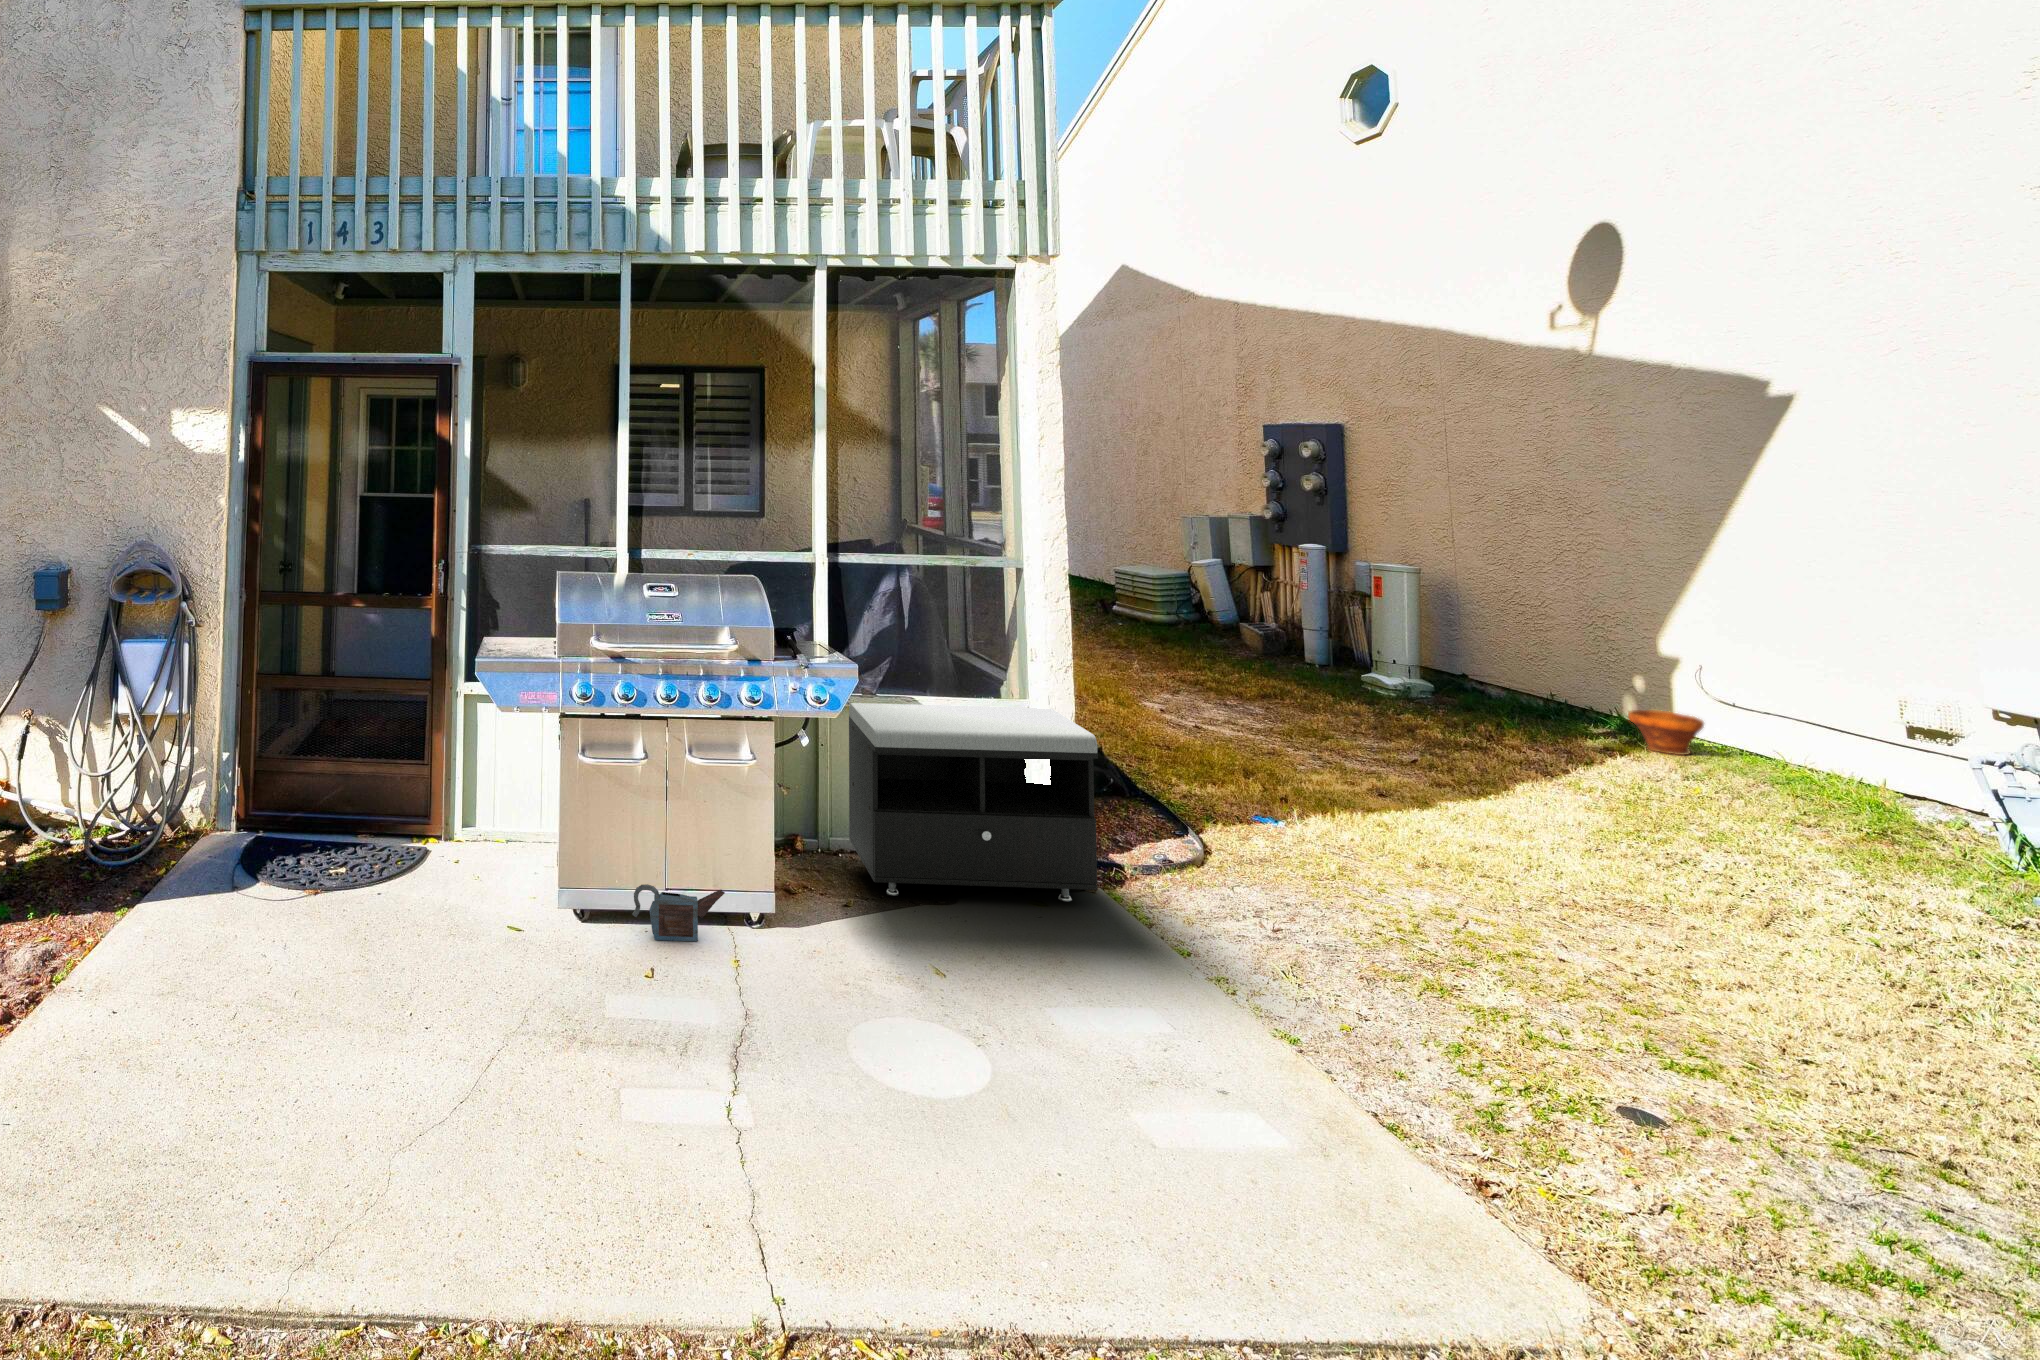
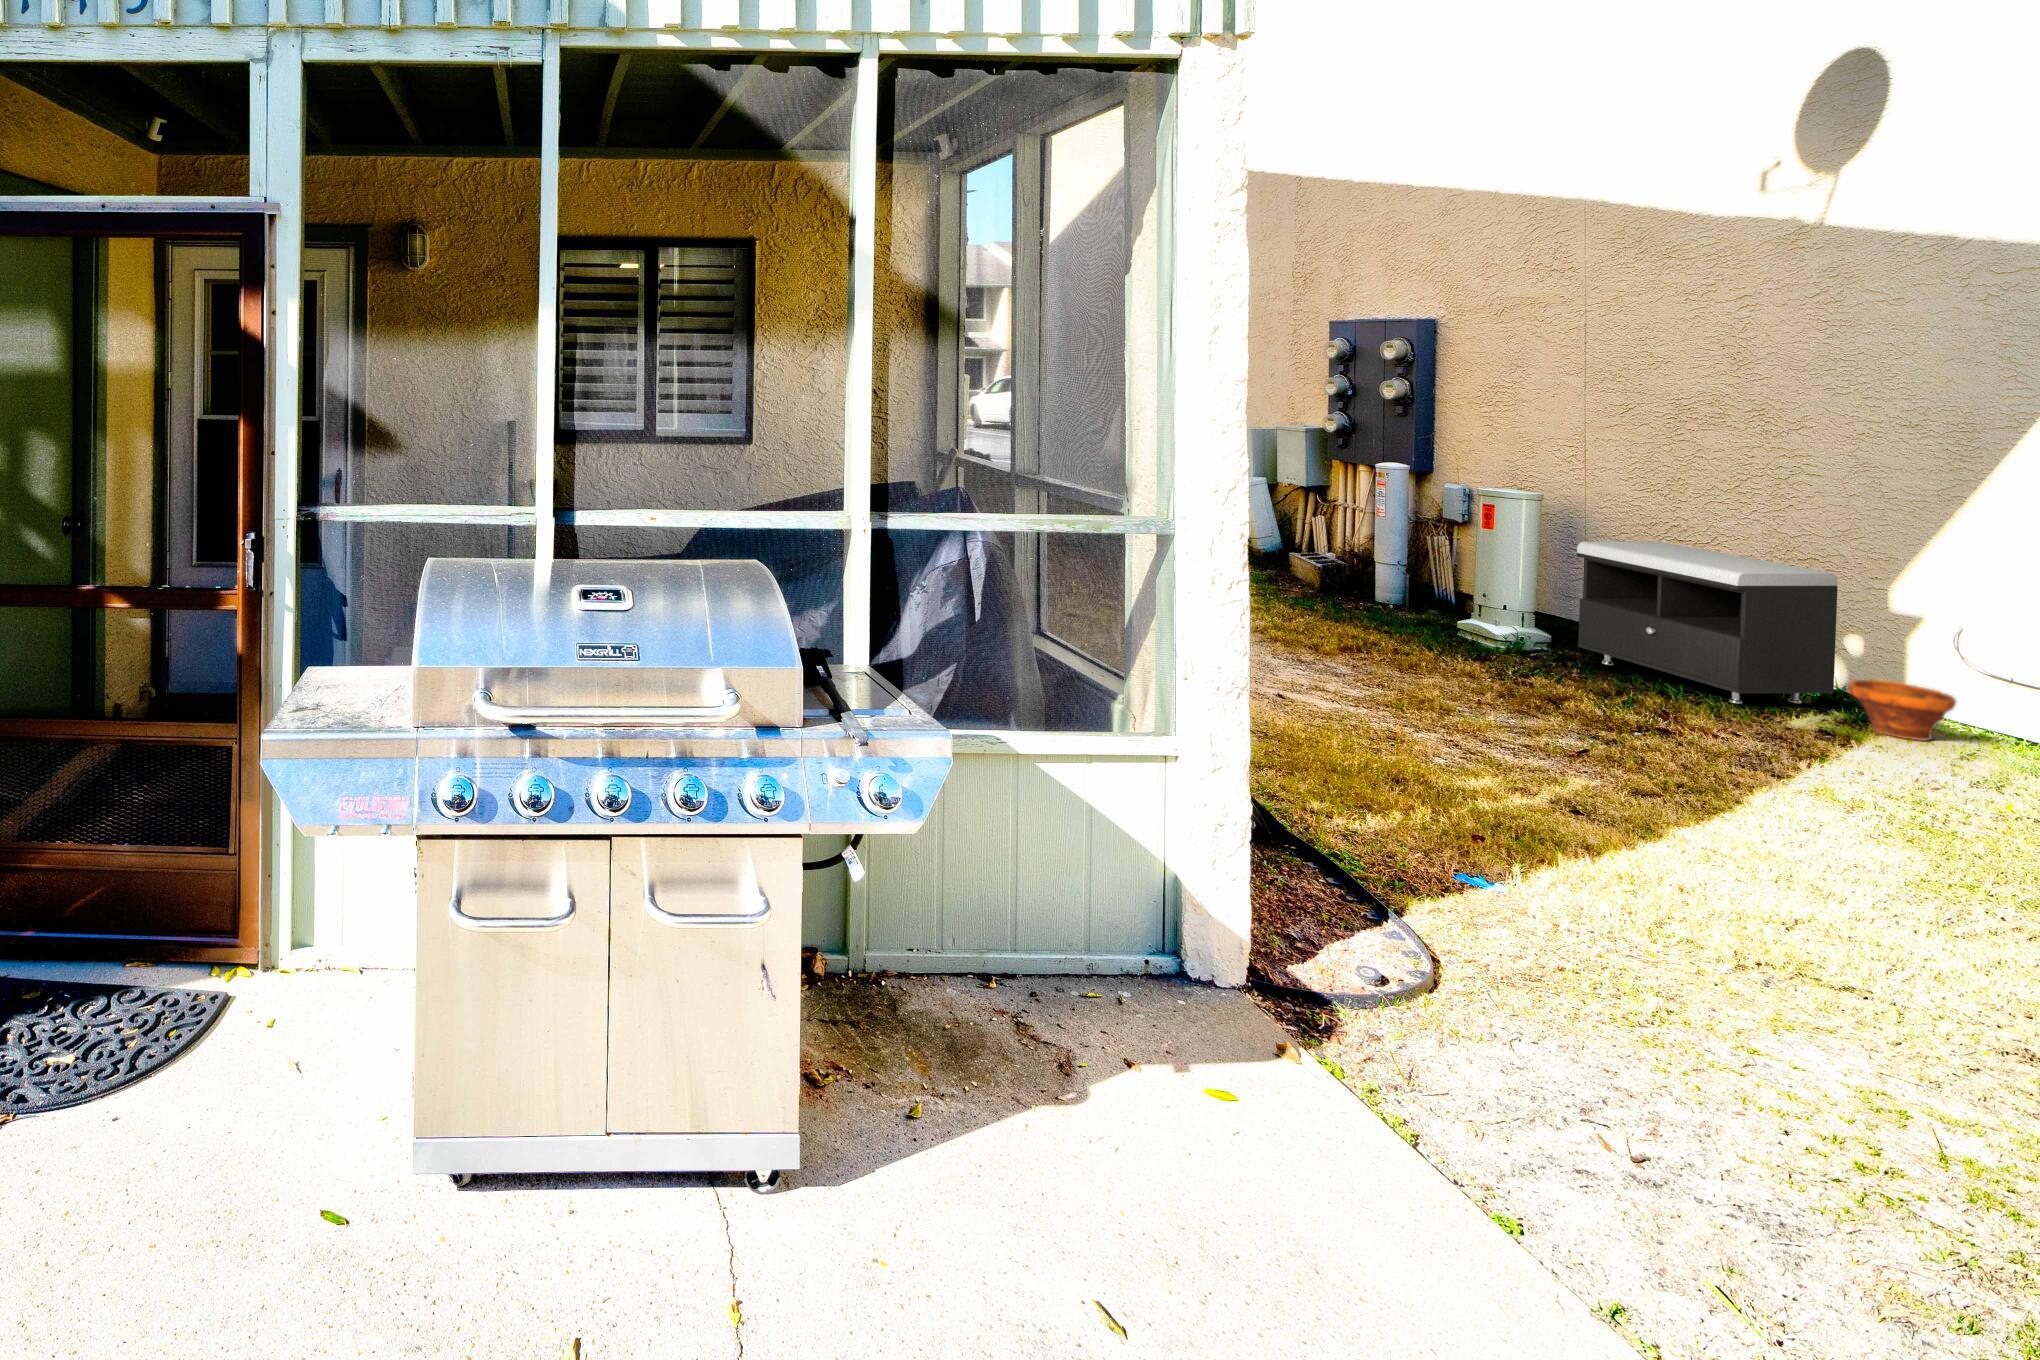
storage bench: present [849,703,1098,902] -> present [1577,542,1838,704]
watering can: present [632,884,725,941] -> none [550,1130,715,1230]

